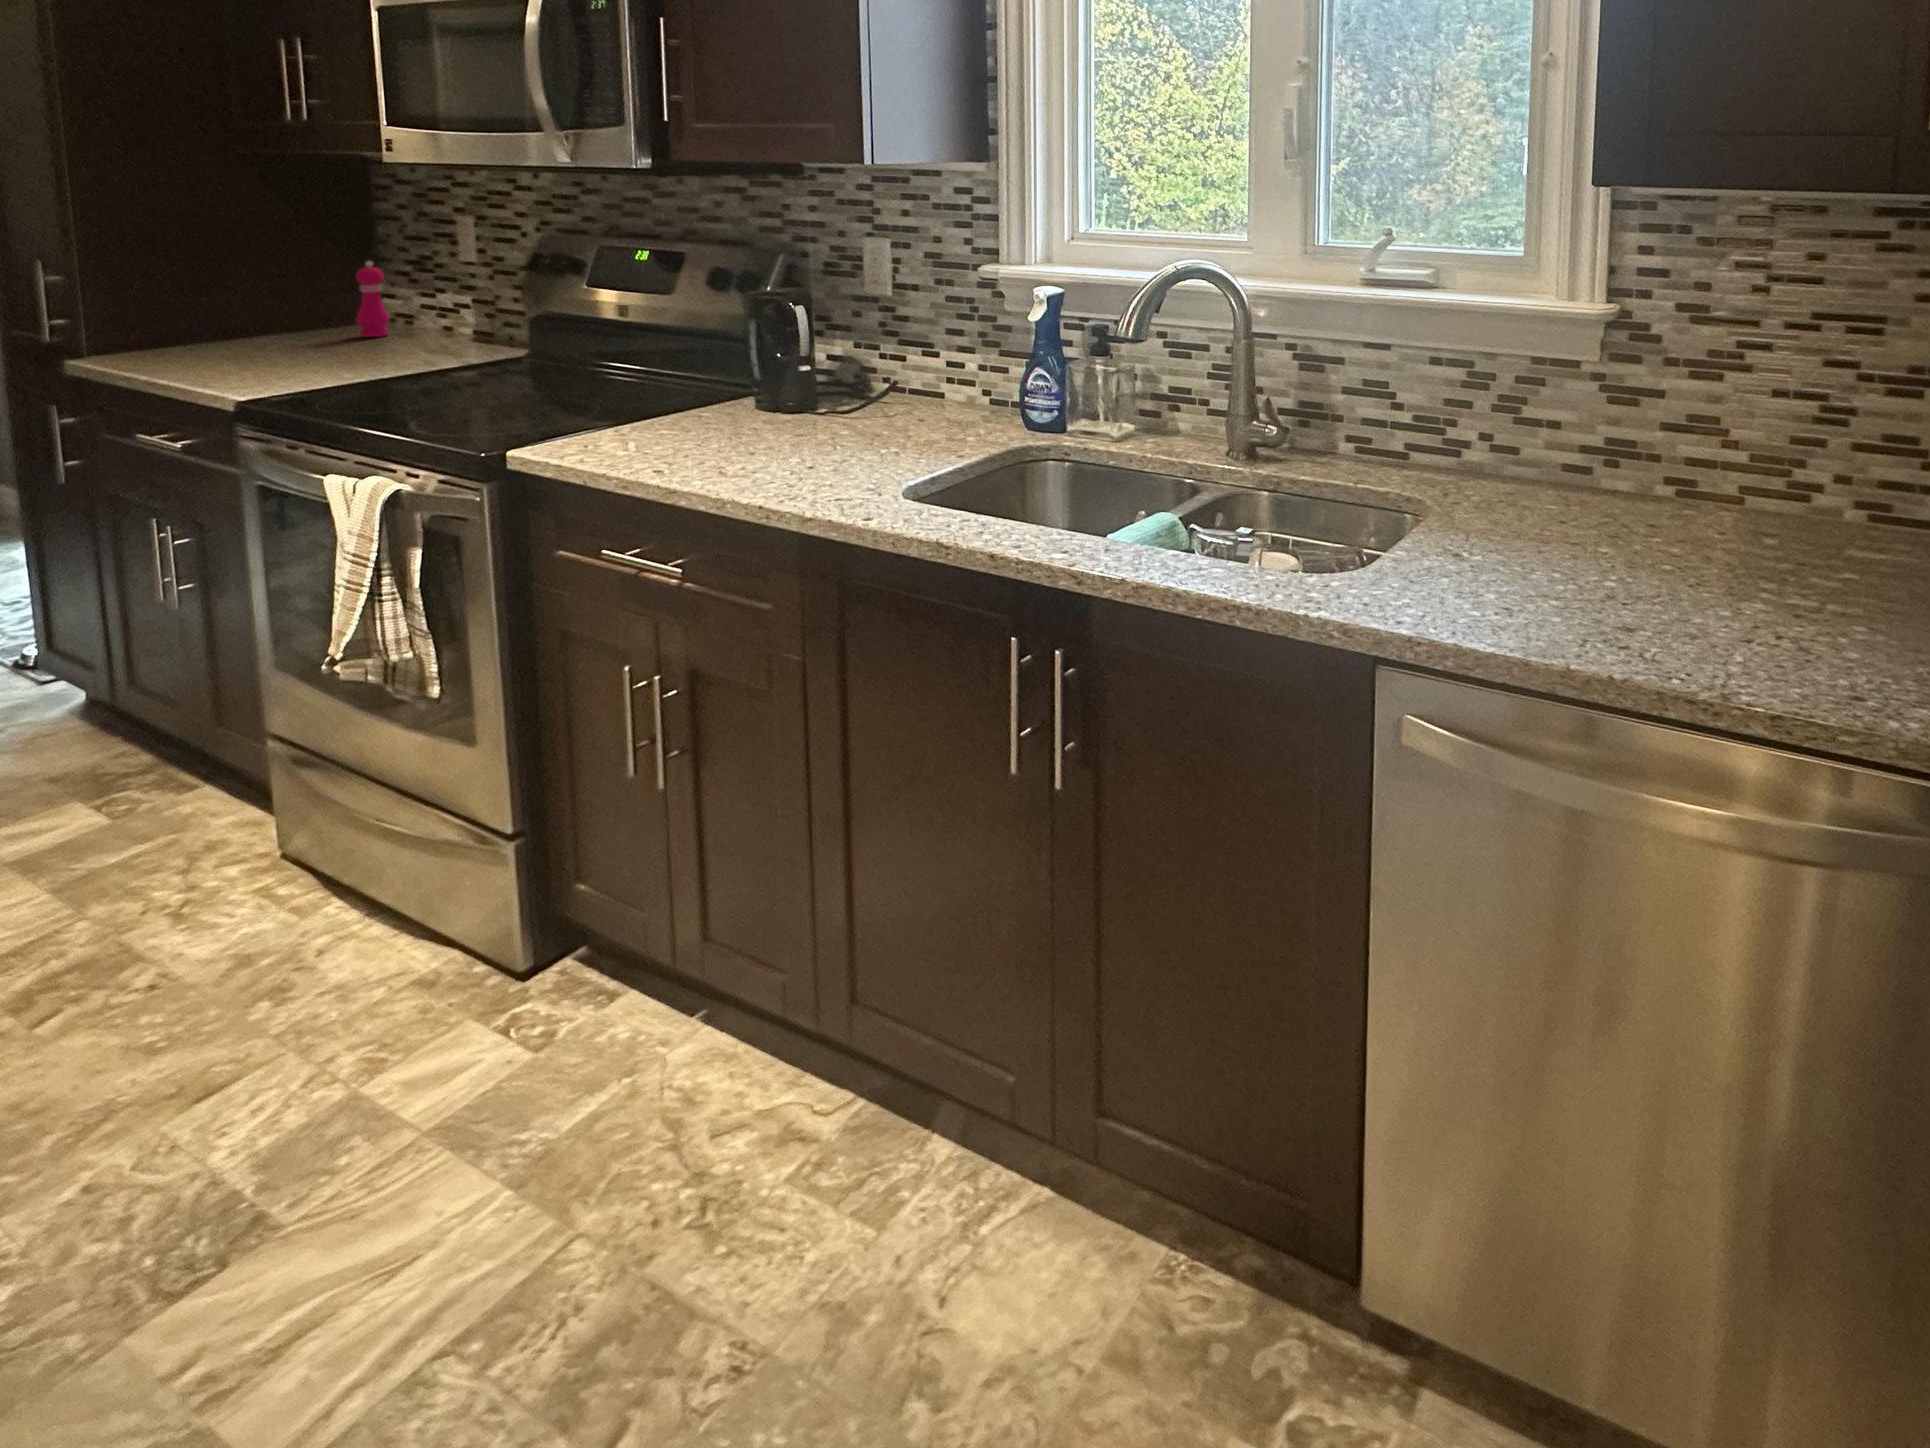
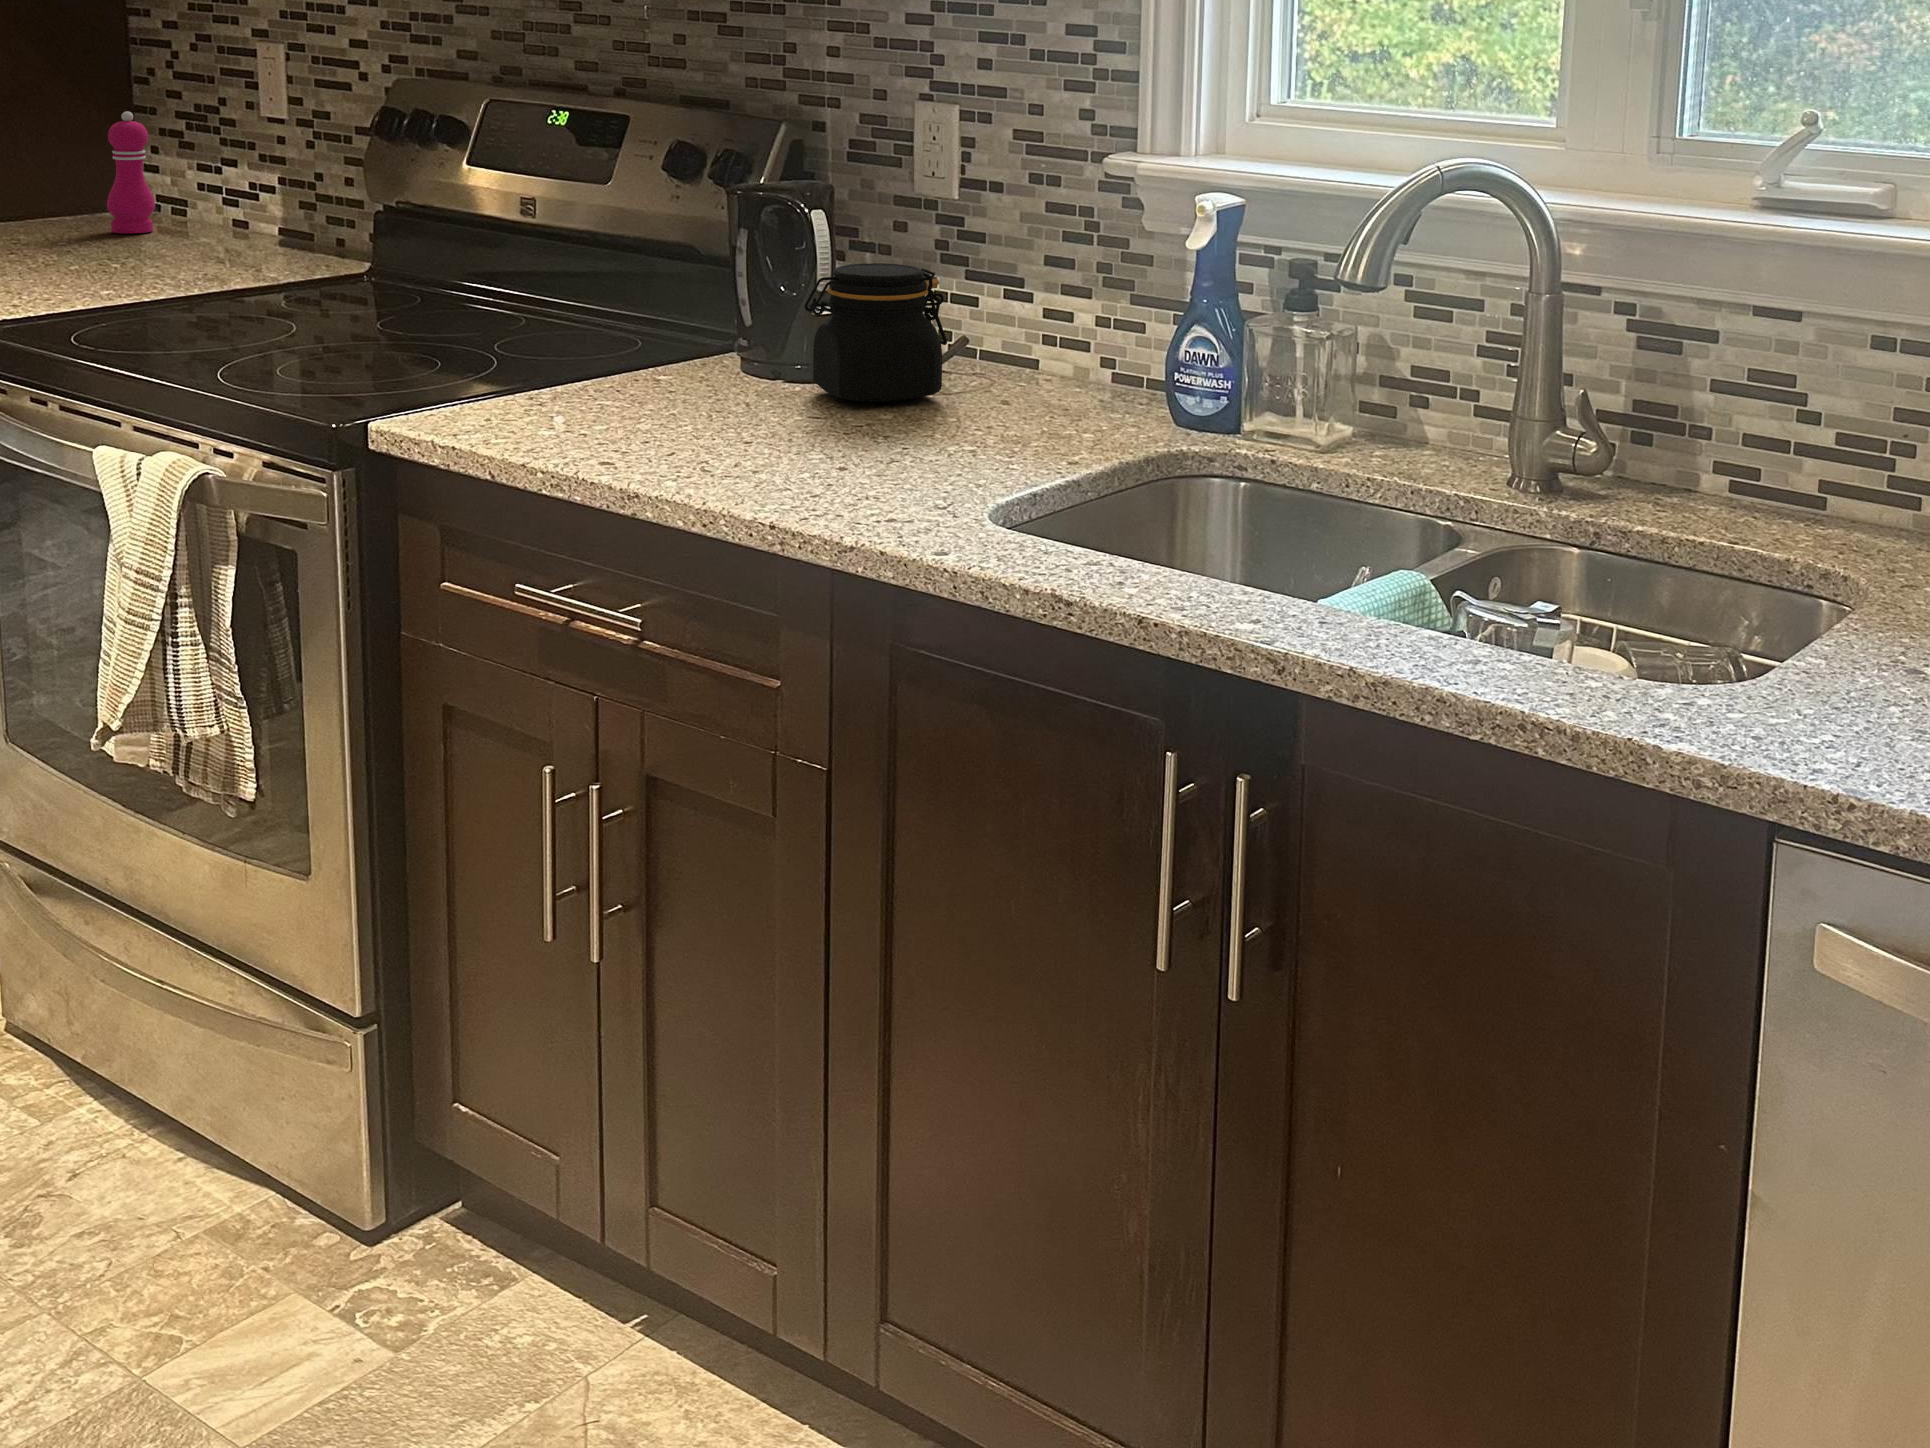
jar: none [795,338,886,423] -> present [805,263,947,402]

